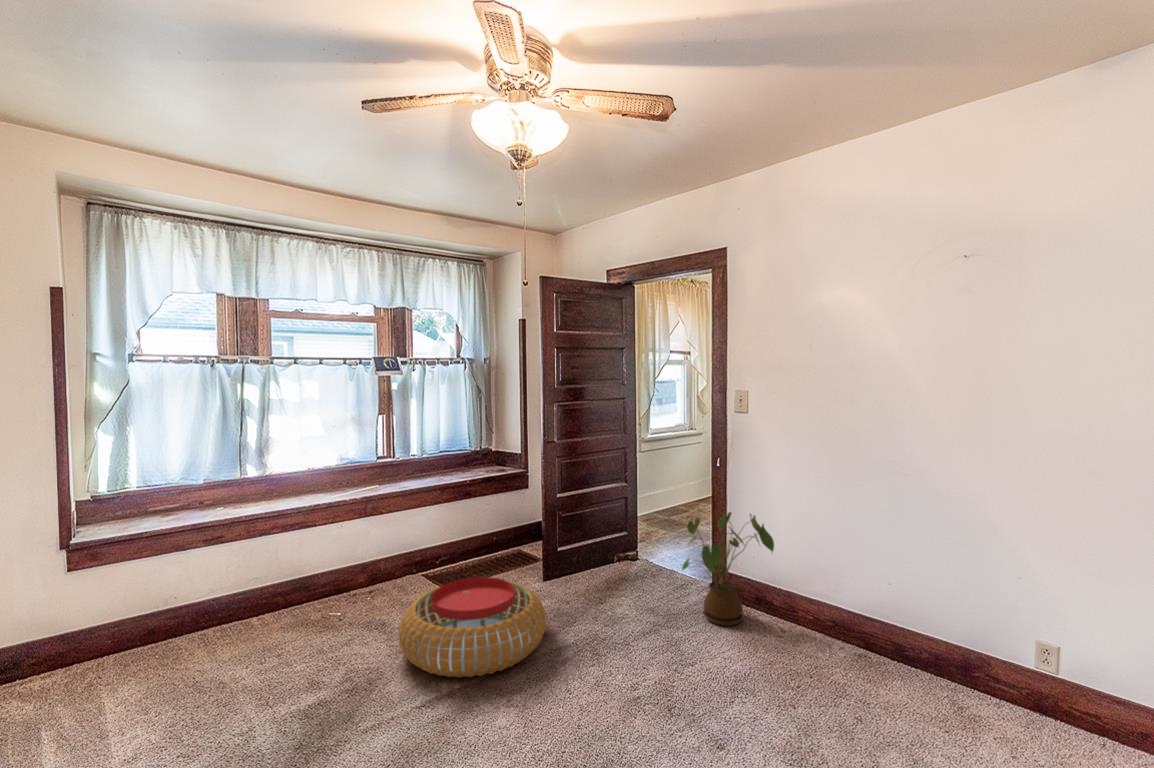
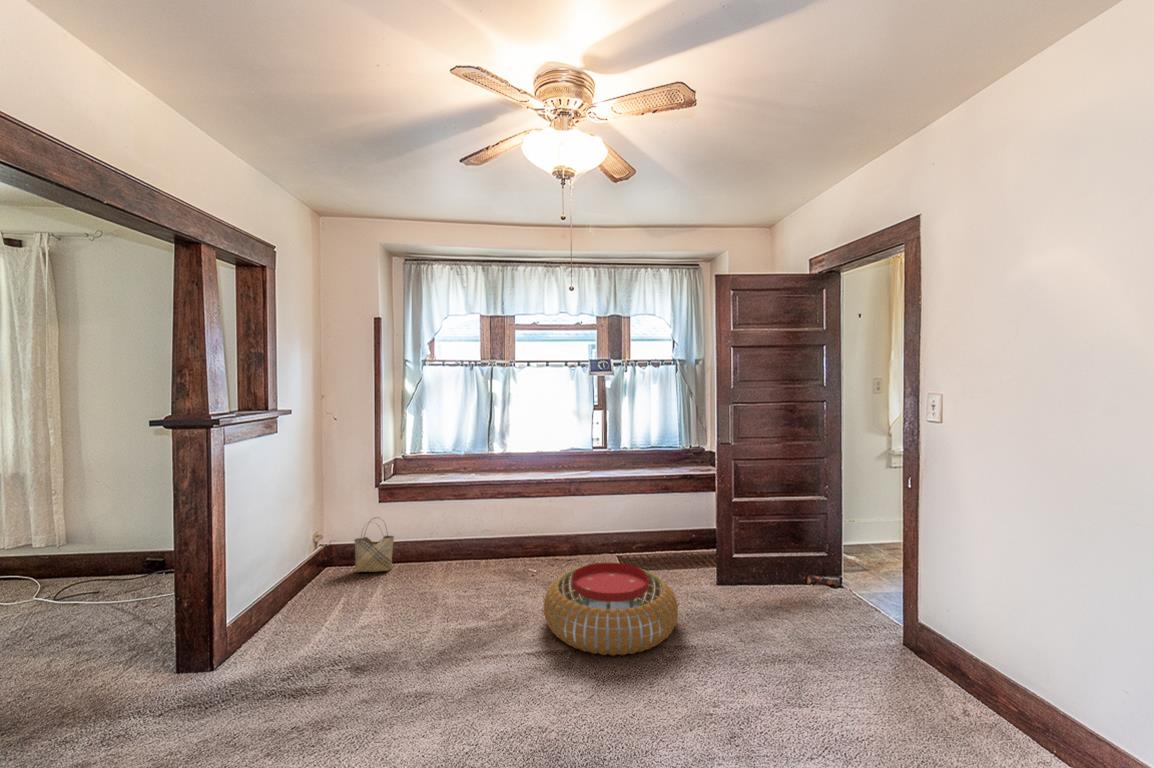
house plant: present [682,512,774,626] -> none [840,554,975,704]
woven basket: none [23,601,105,698] -> present [354,521,394,572]

